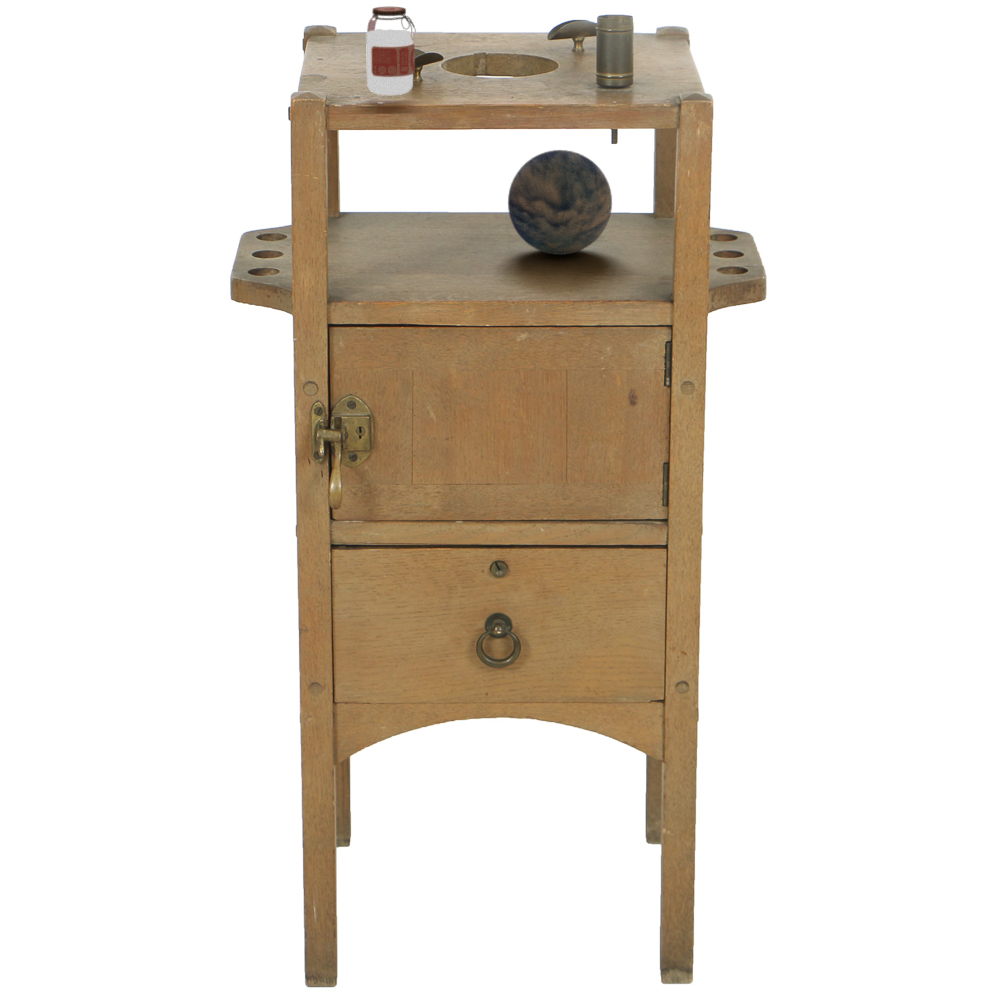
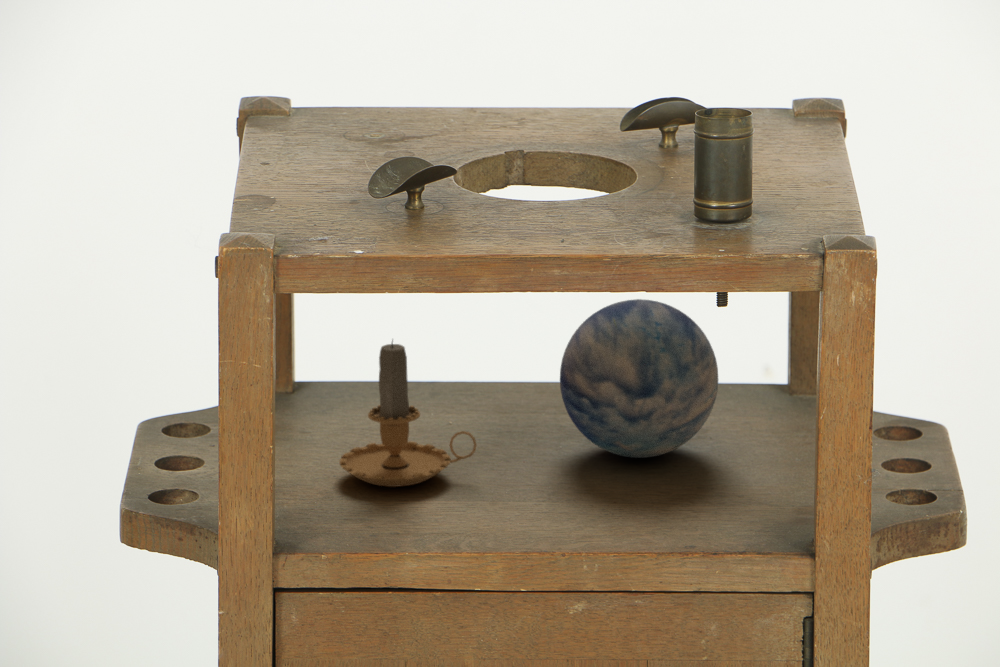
jar: present [366,7,416,95] -> none [329,99,409,240]
candle: none [364,171,454,269] -> present [340,341,476,487]

